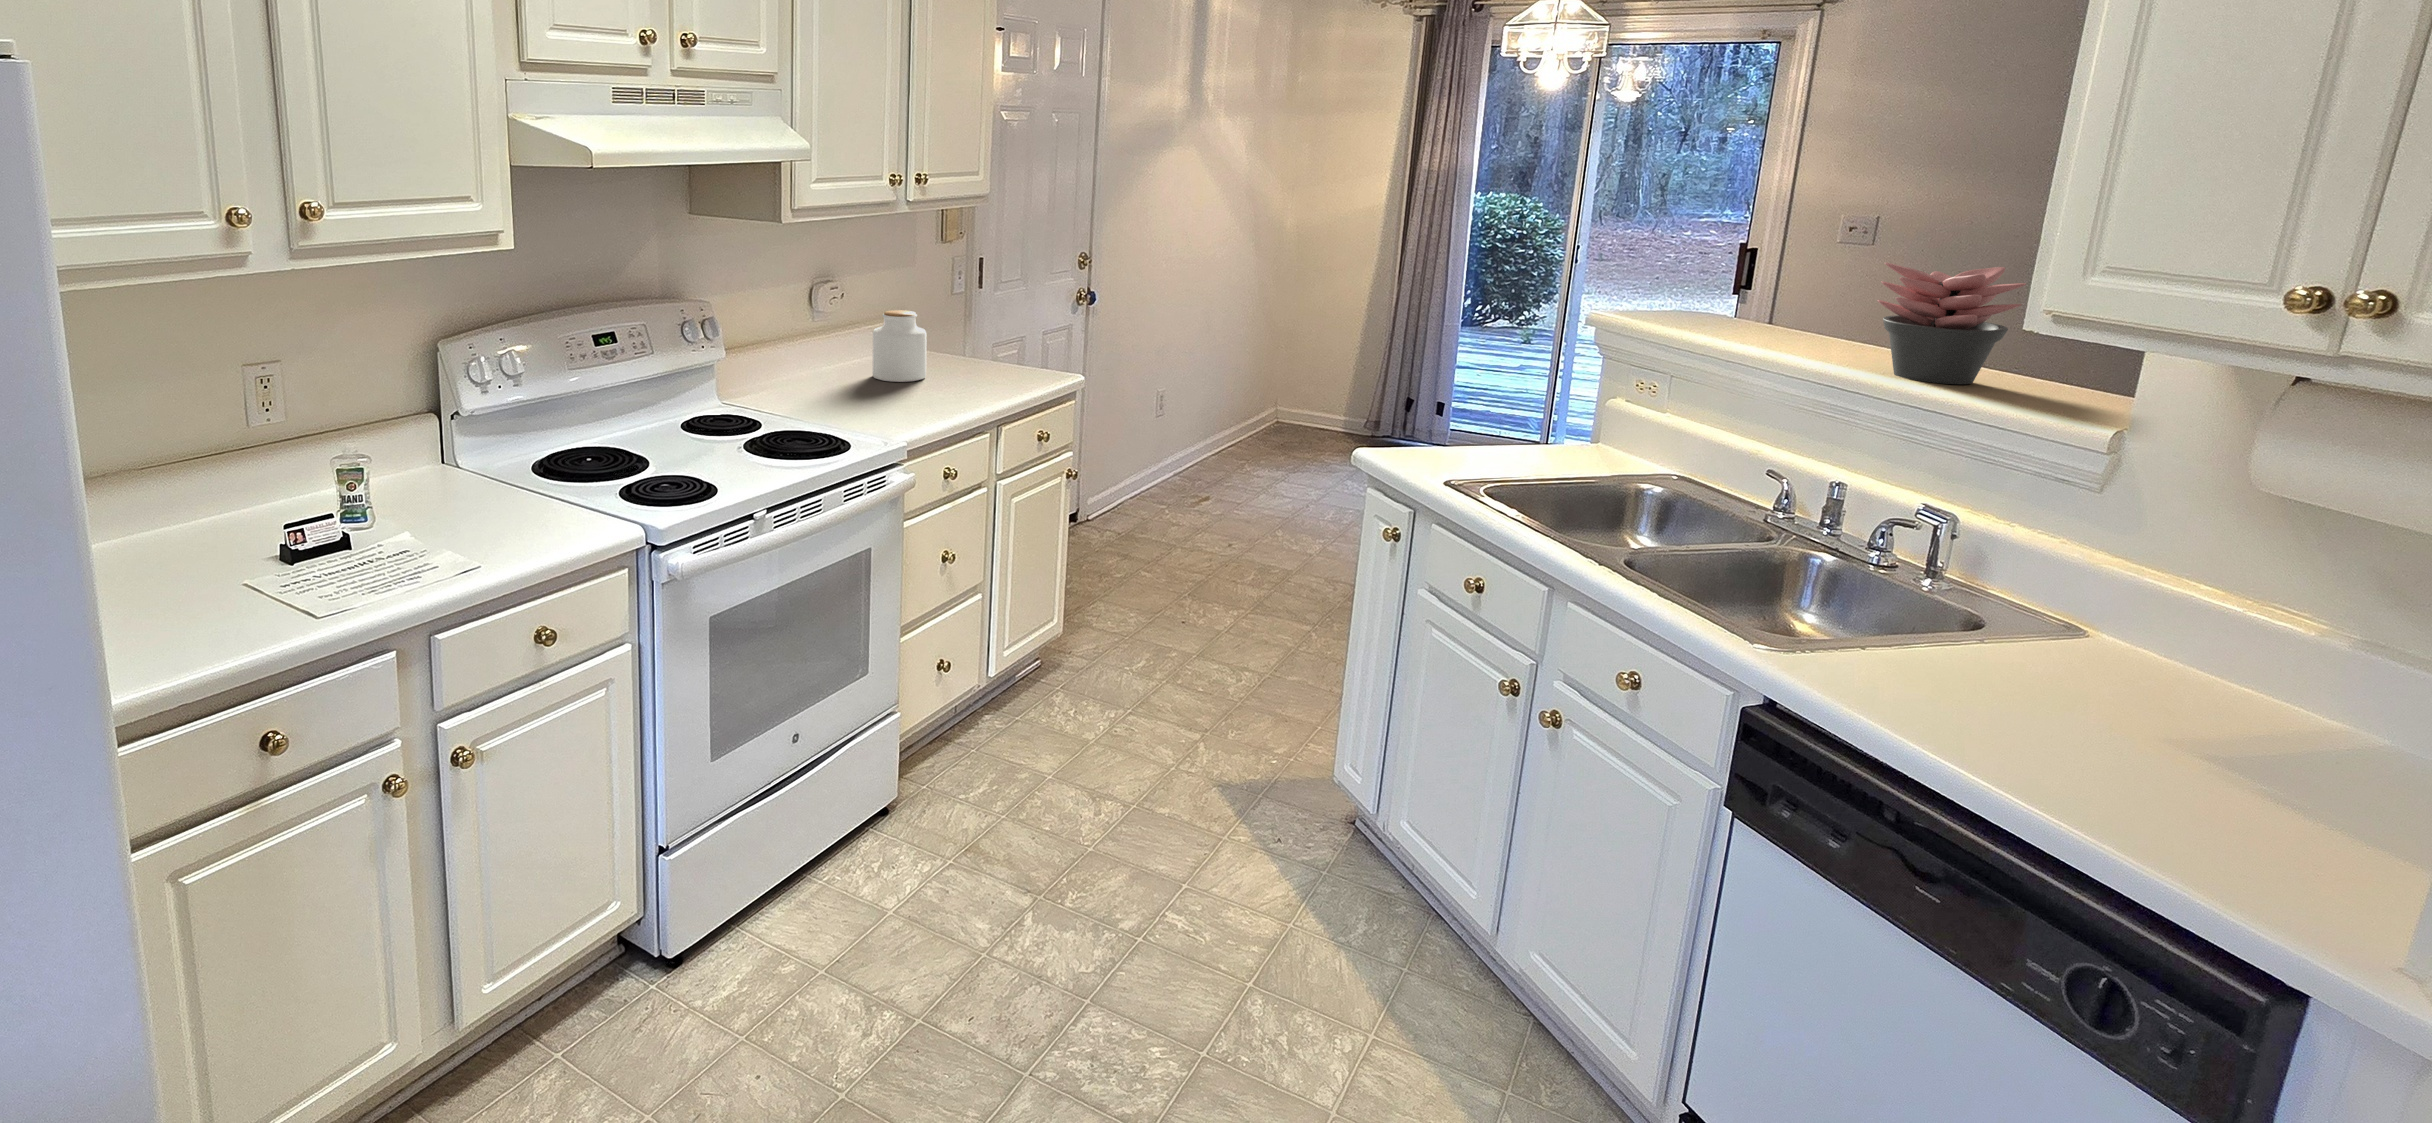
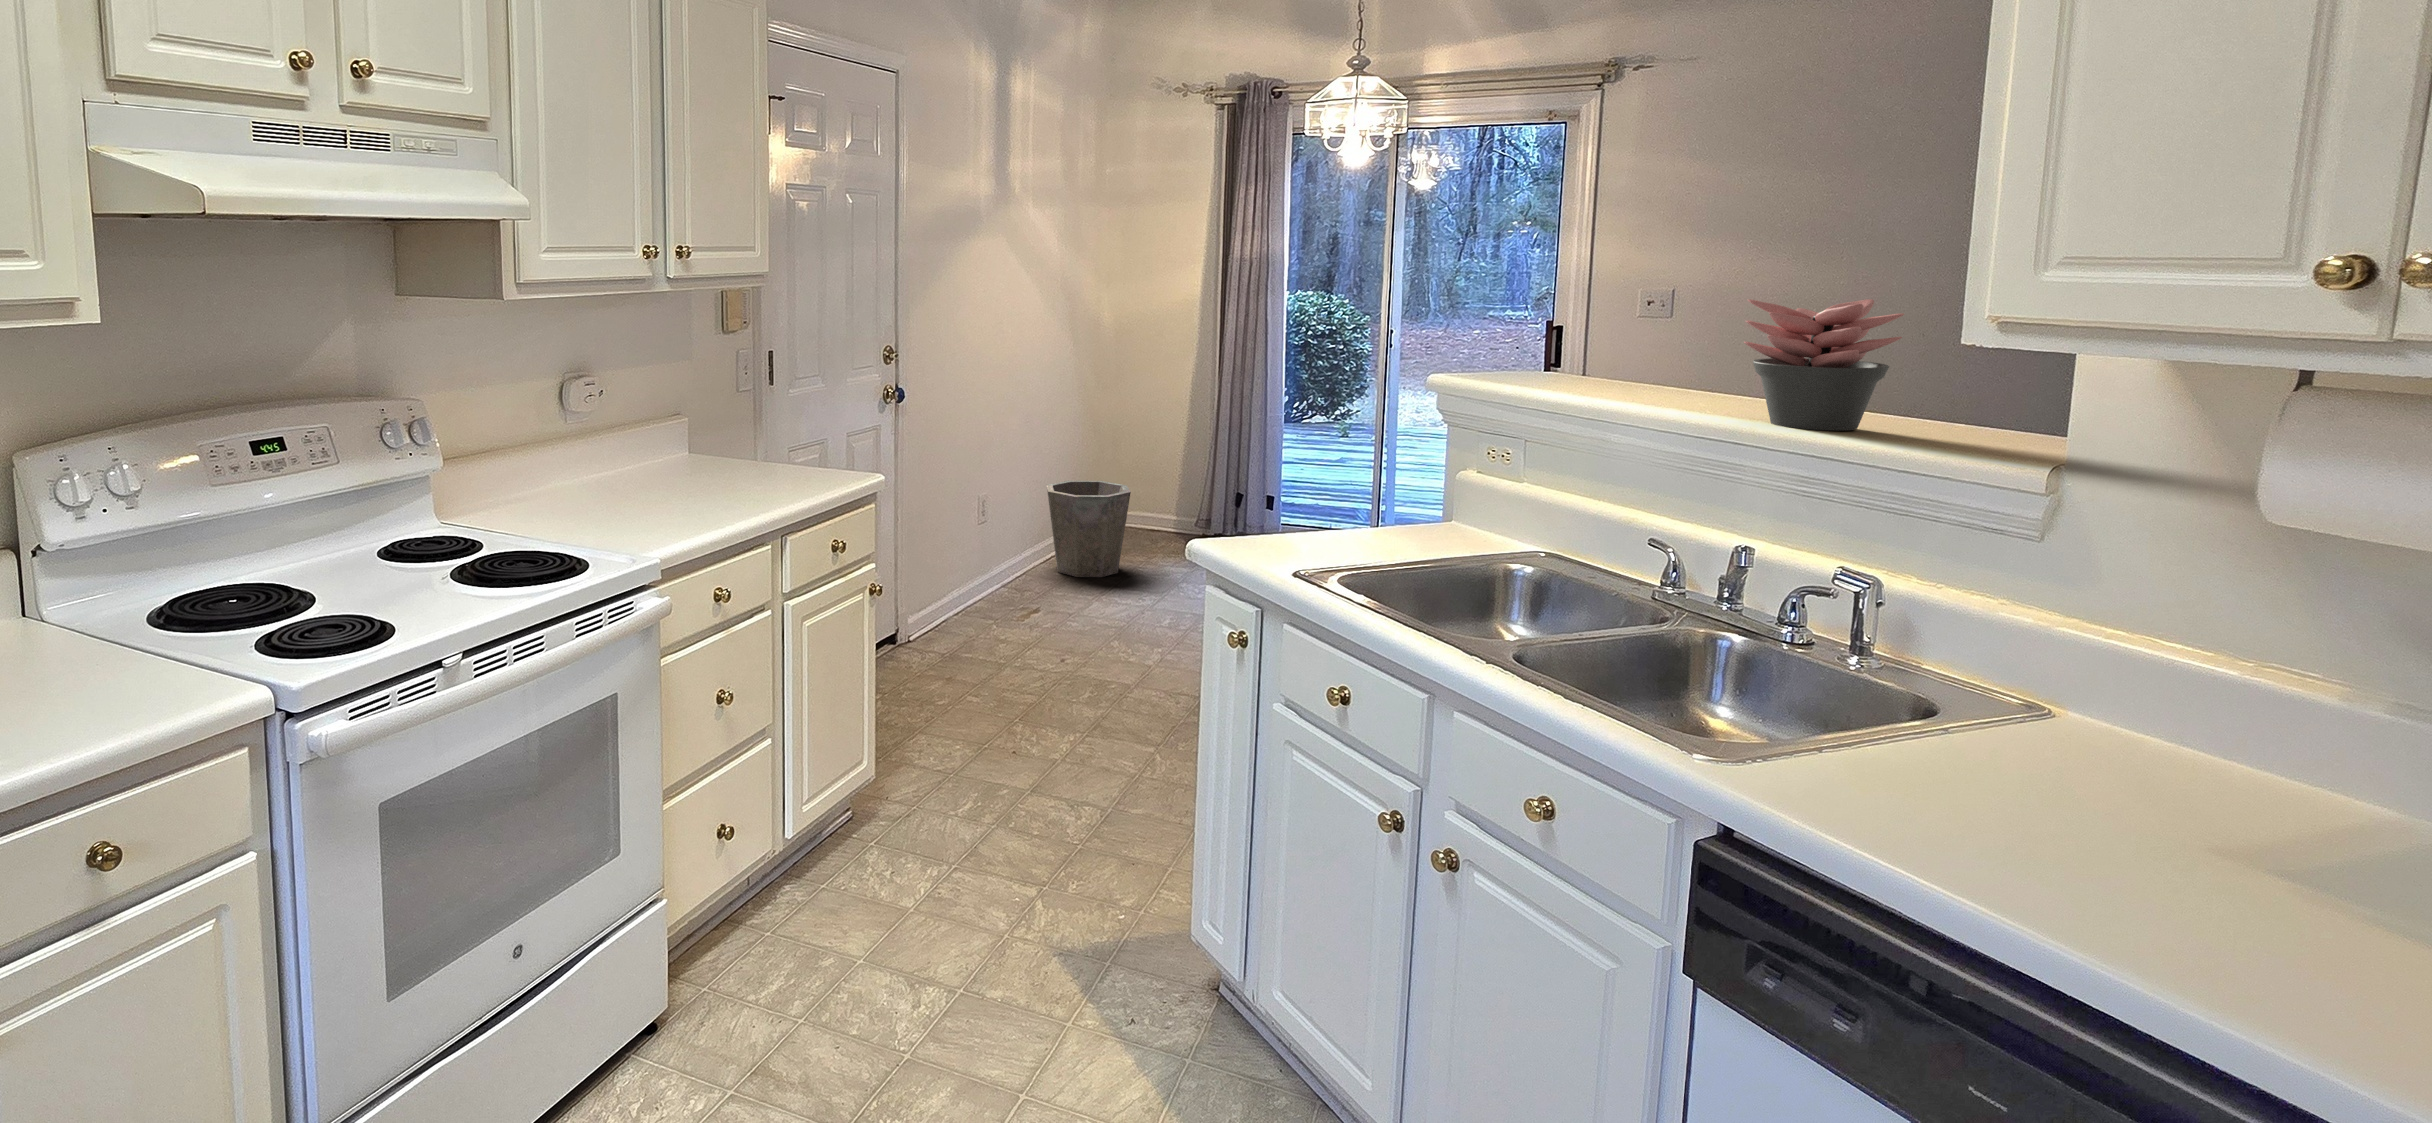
jar: present [872,310,926,382] -> none [641,408,706,490]
waste bin: none [1218,379,1301,473] -> present [1047,481,1131,577]

